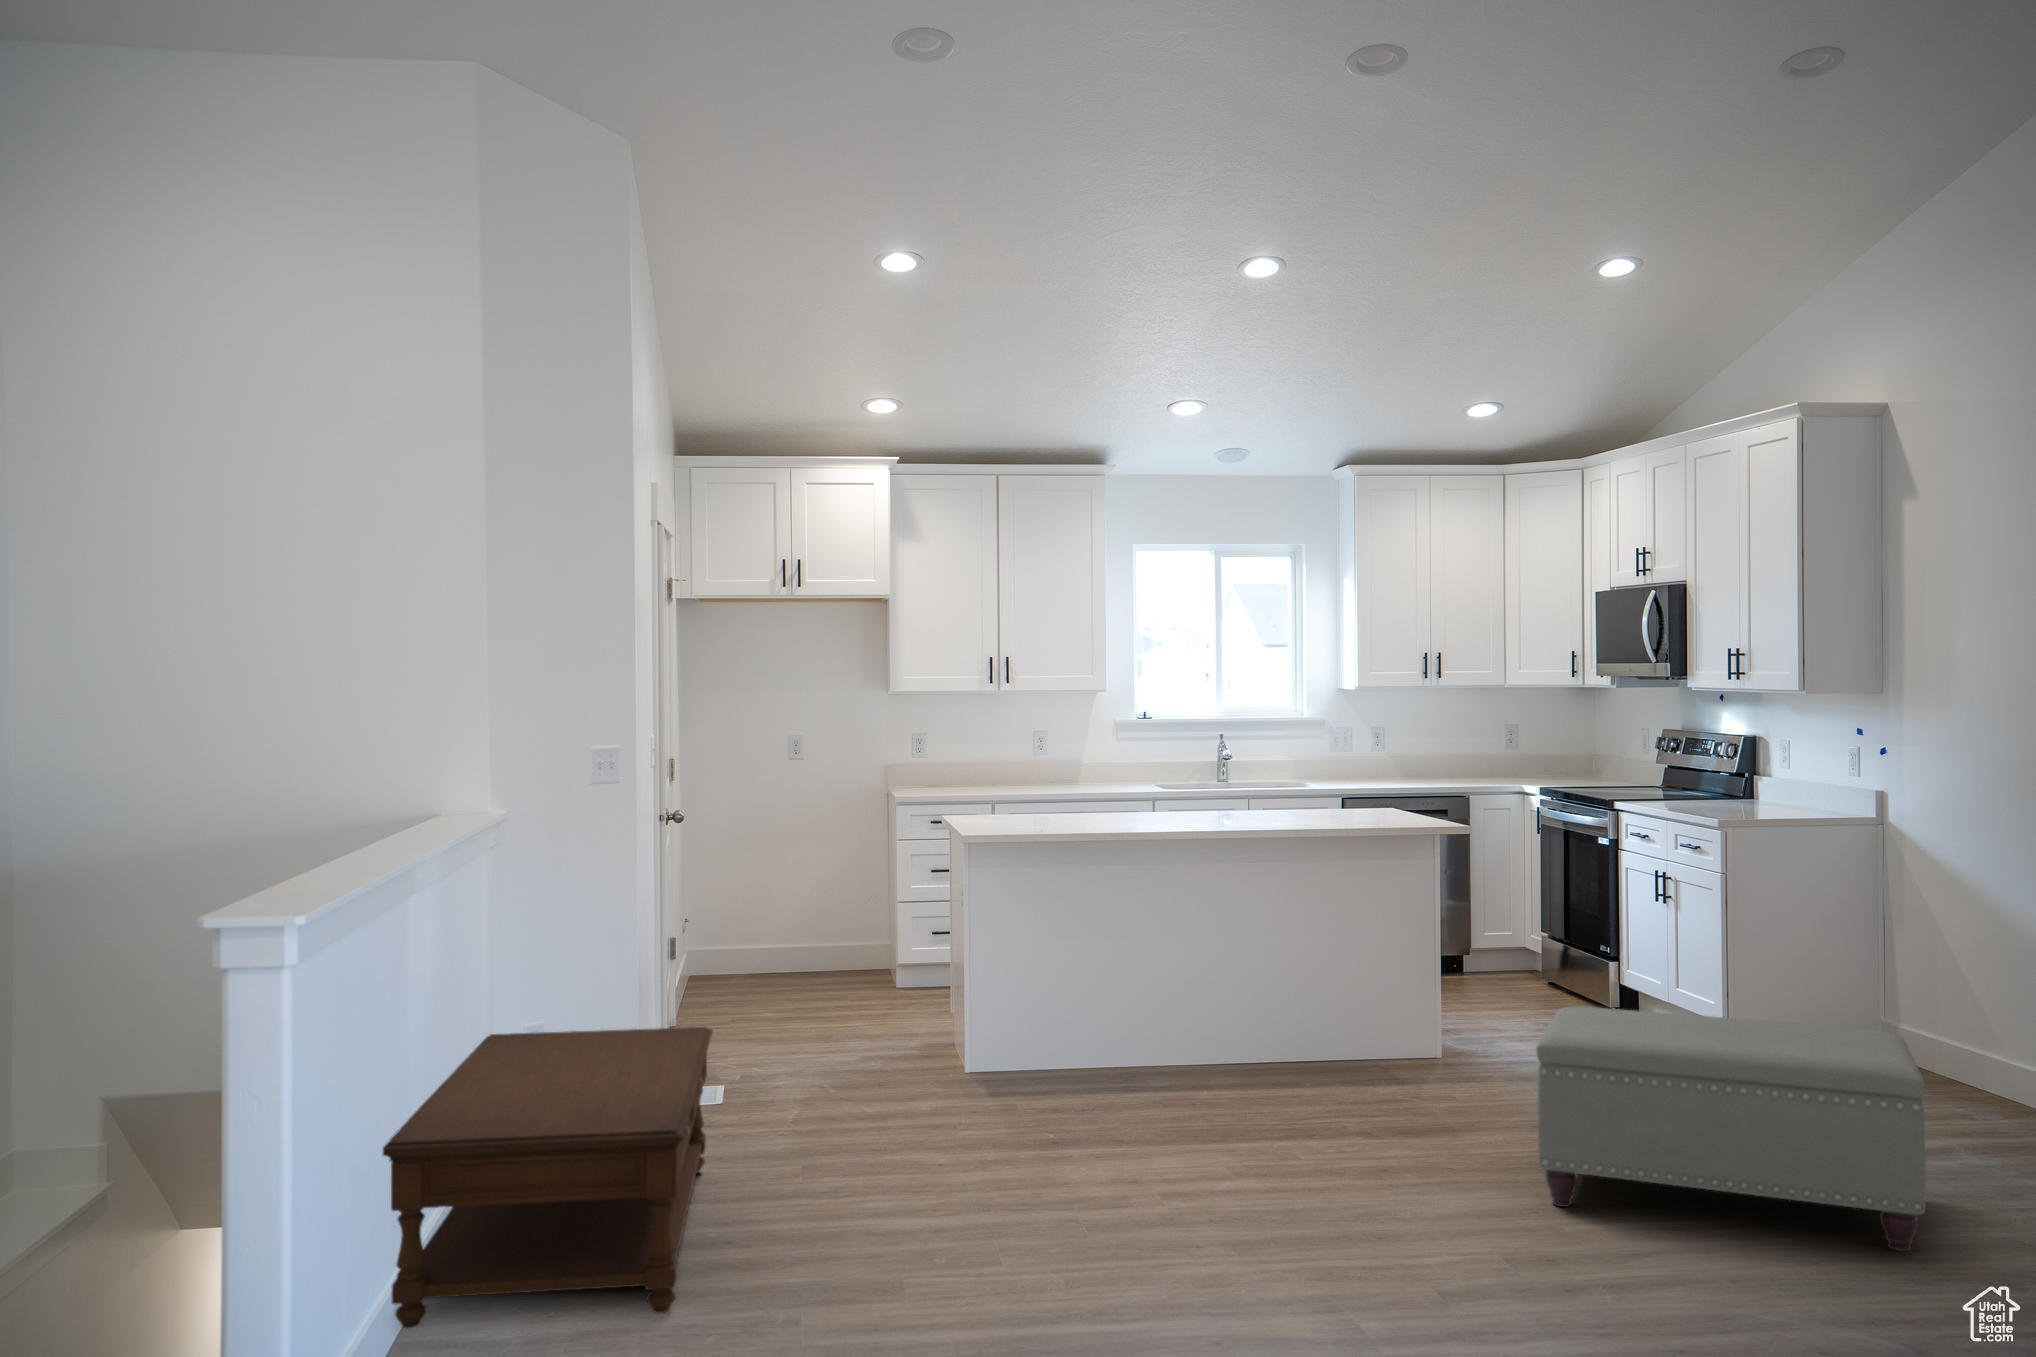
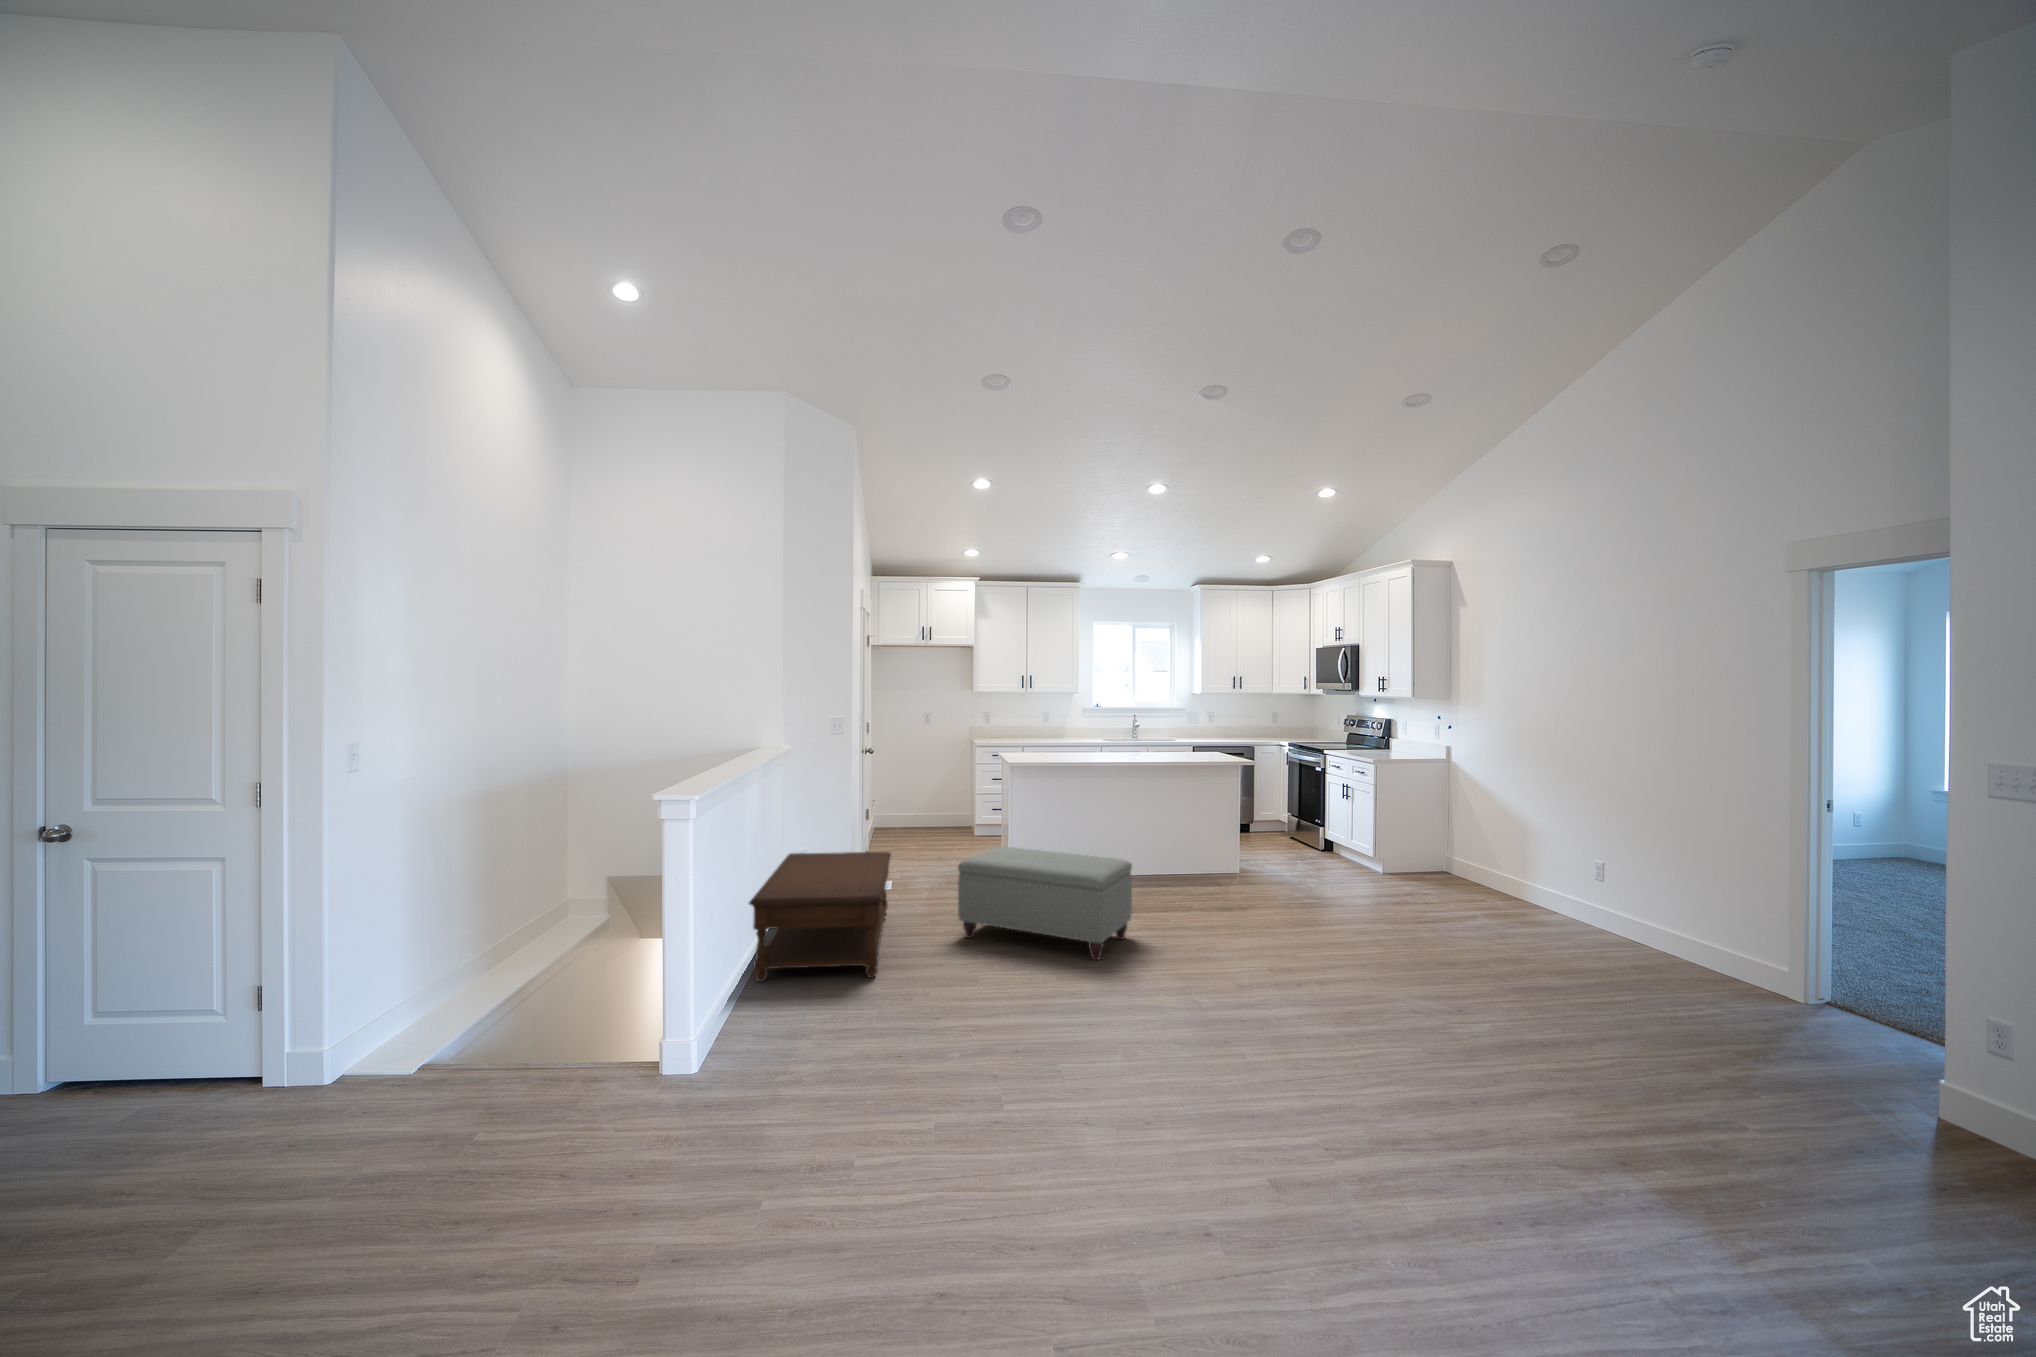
ottoman: present [1536,1007,1926,1252] -> present [958,847,1132,960]

